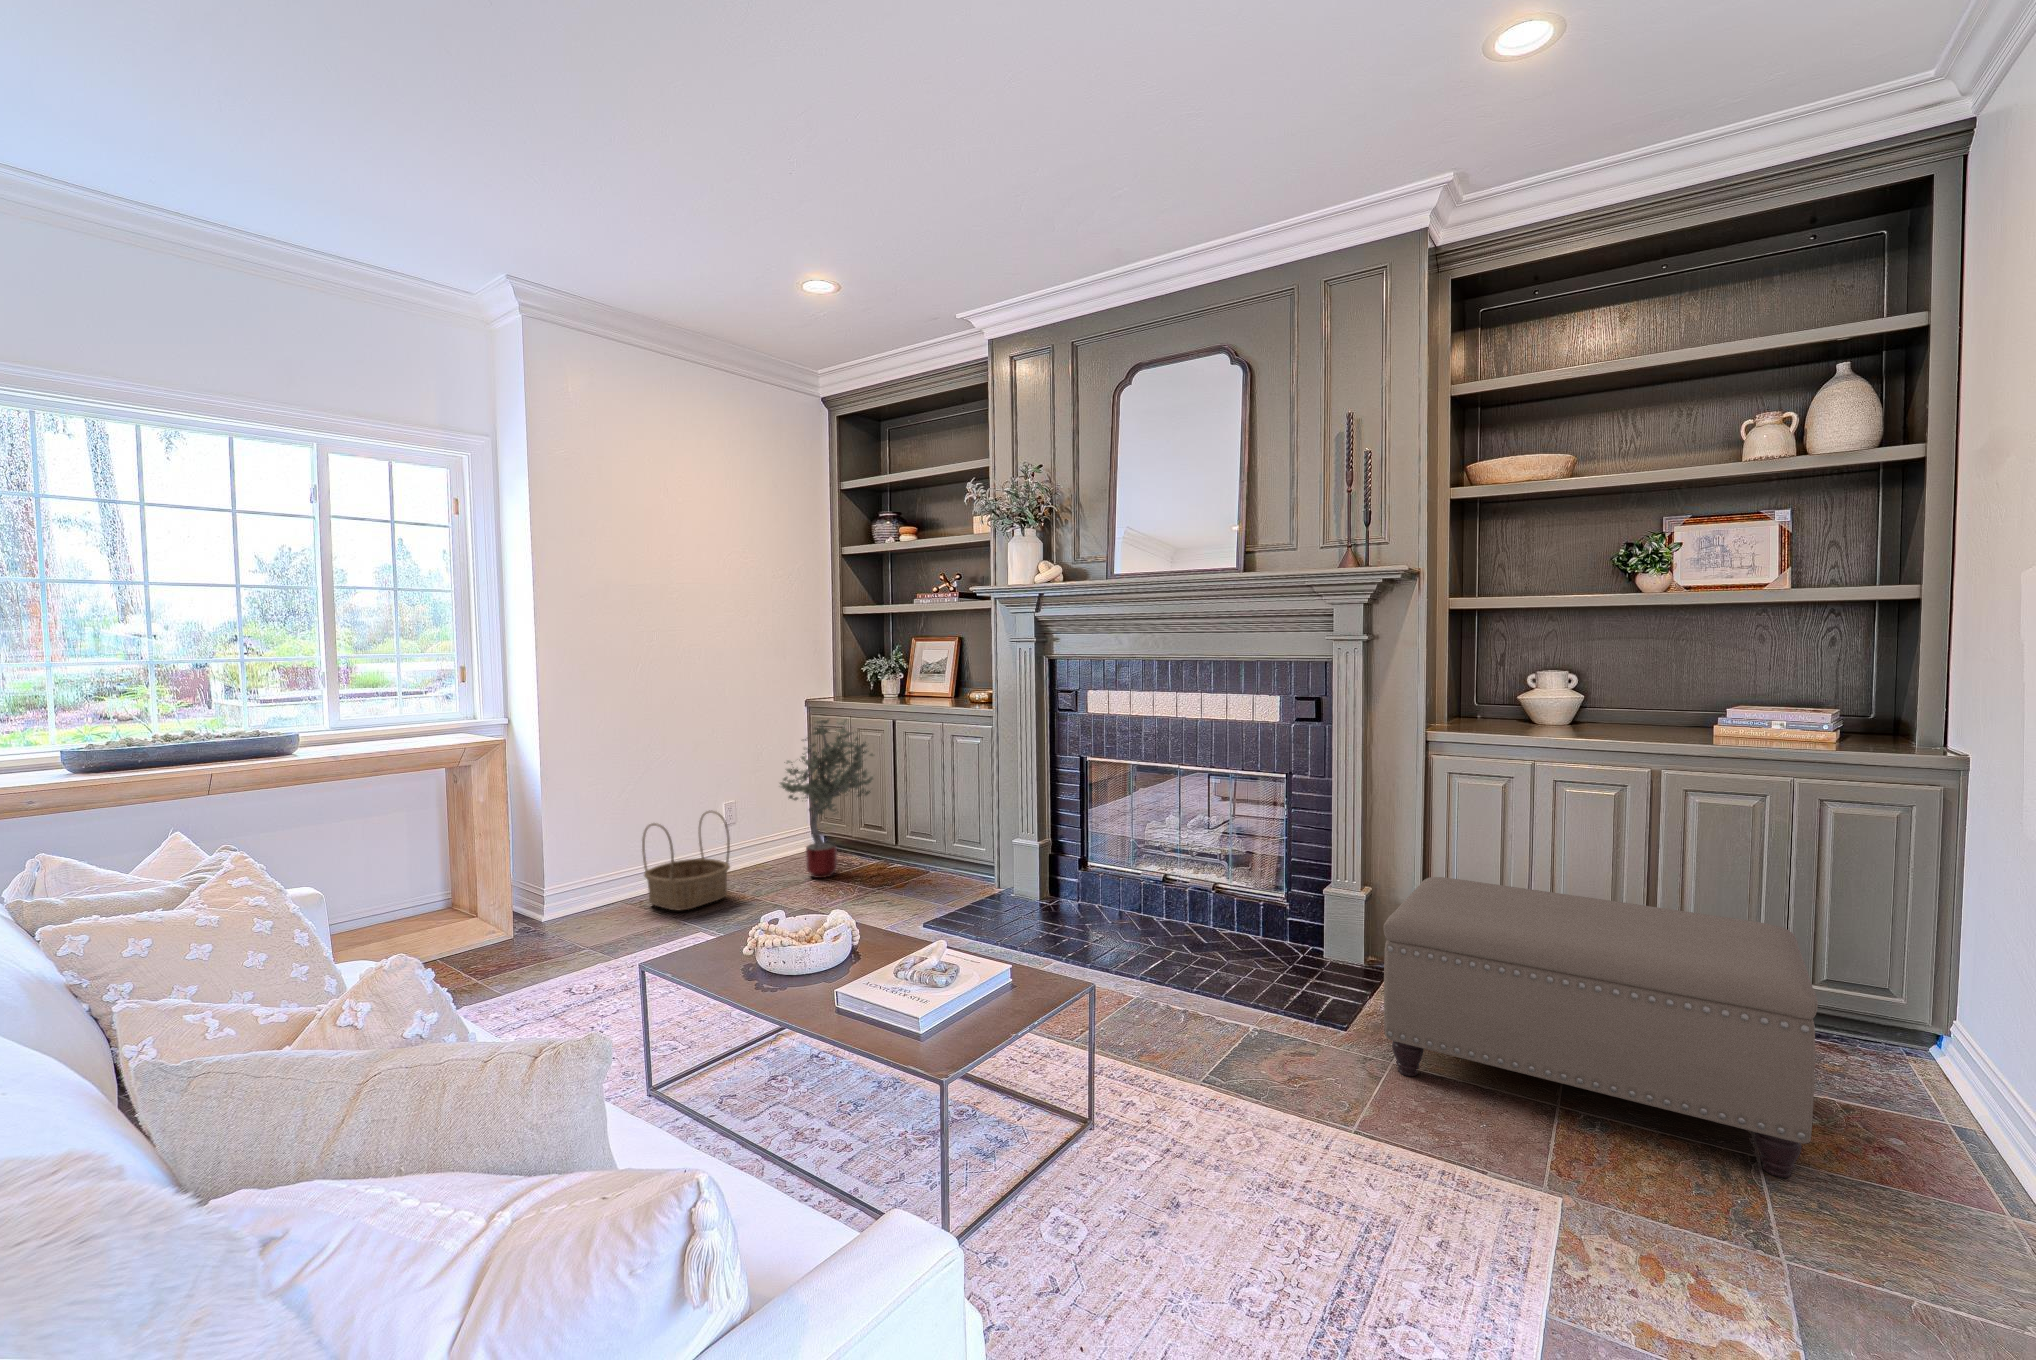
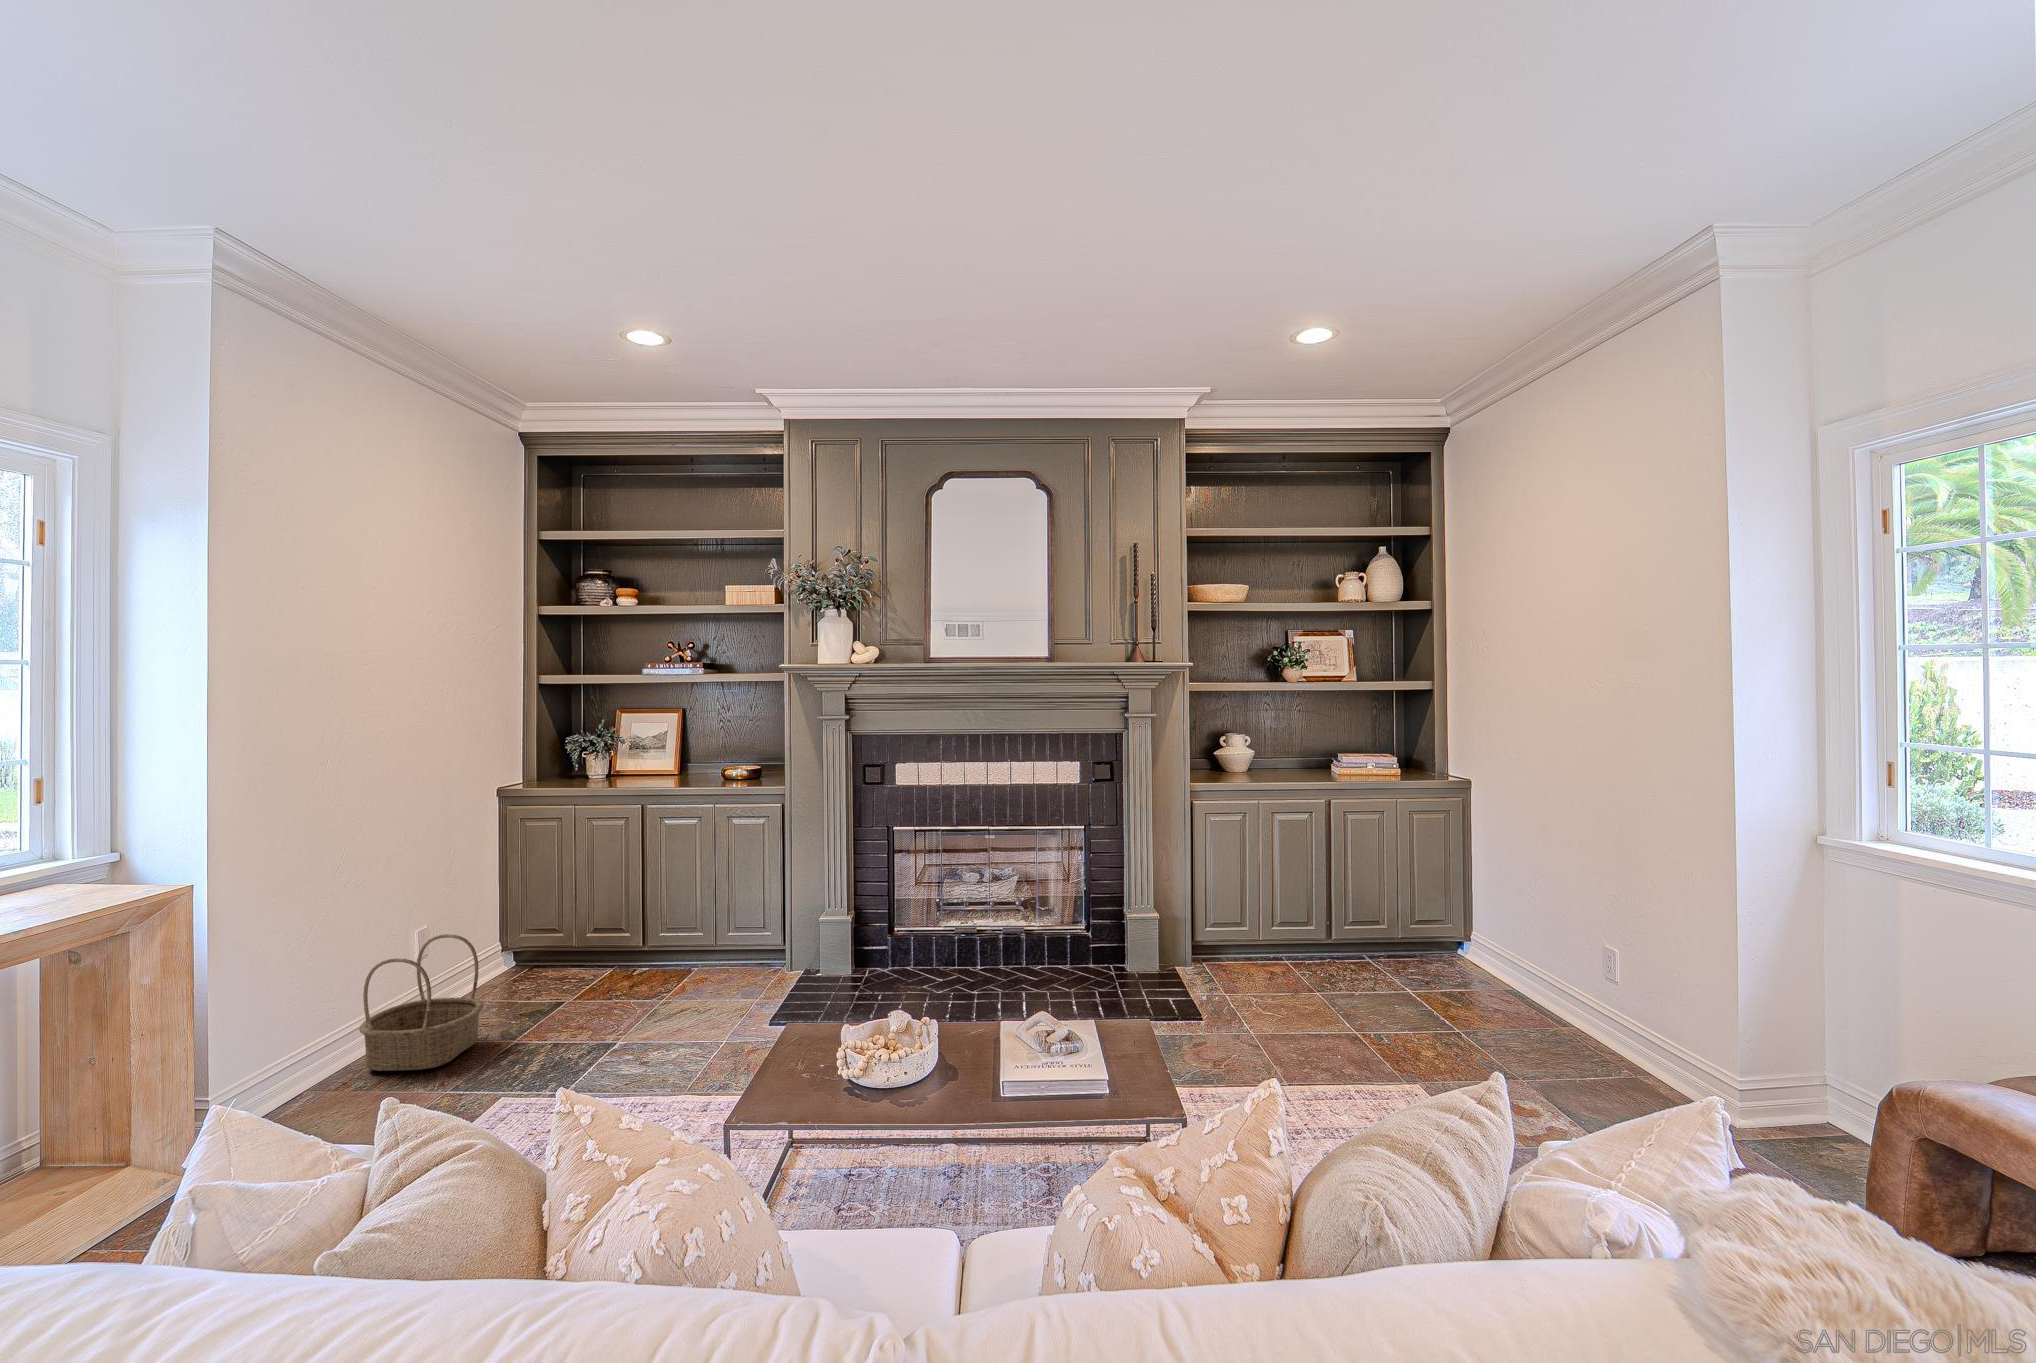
potted tree: present [780,720,874,878] -> none [488,807,642,1000]
ottoman: present [1384,877,1818,1178] -> none [1224,885,1489,1030]

